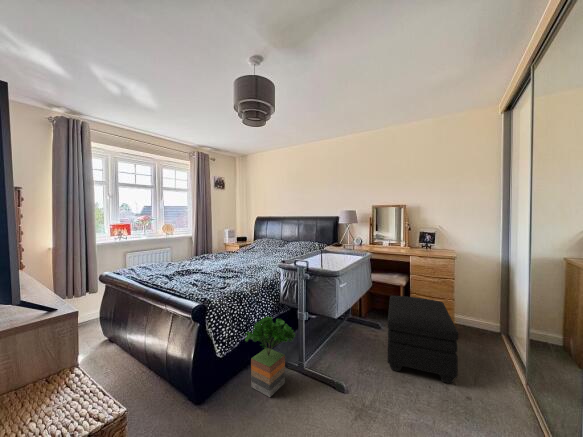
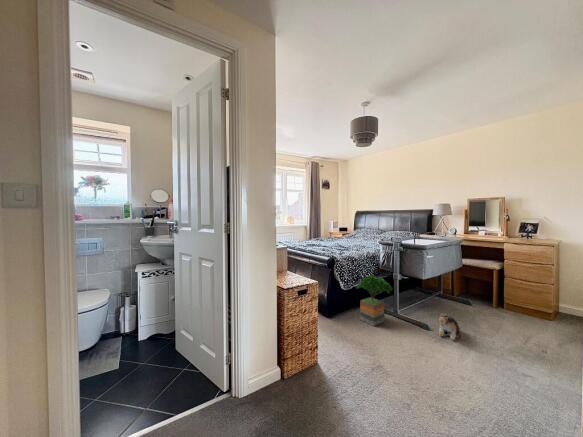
ottoman: present [388,296,458,384] -> none [472,277,542,346]
plush toy: none [350,364,378,399] -> present [438,313,460,340]

